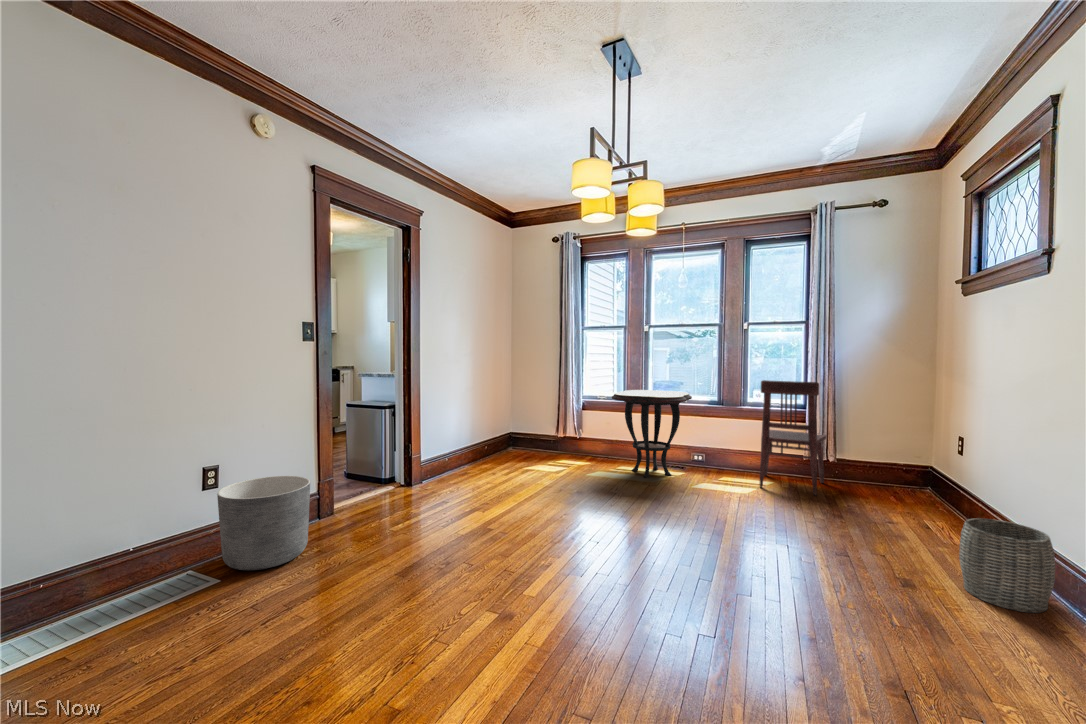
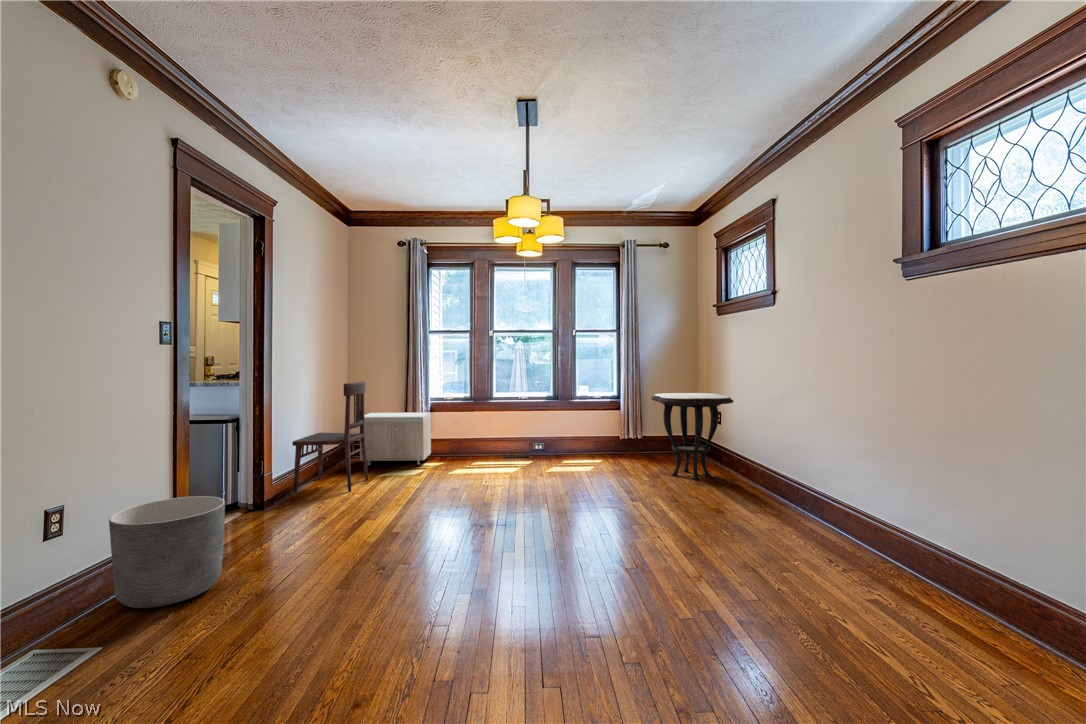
dining chair: present [760,380,826,496] -> present [292,381,368,493]
side table: present [612,390,692,478] -> present [651,393,733,480]
storage bench: none [512,406,583,462] -> present [360,413,431,465]
woven basket: present [959,518,1055,613] -> none [739,457,785,508]

